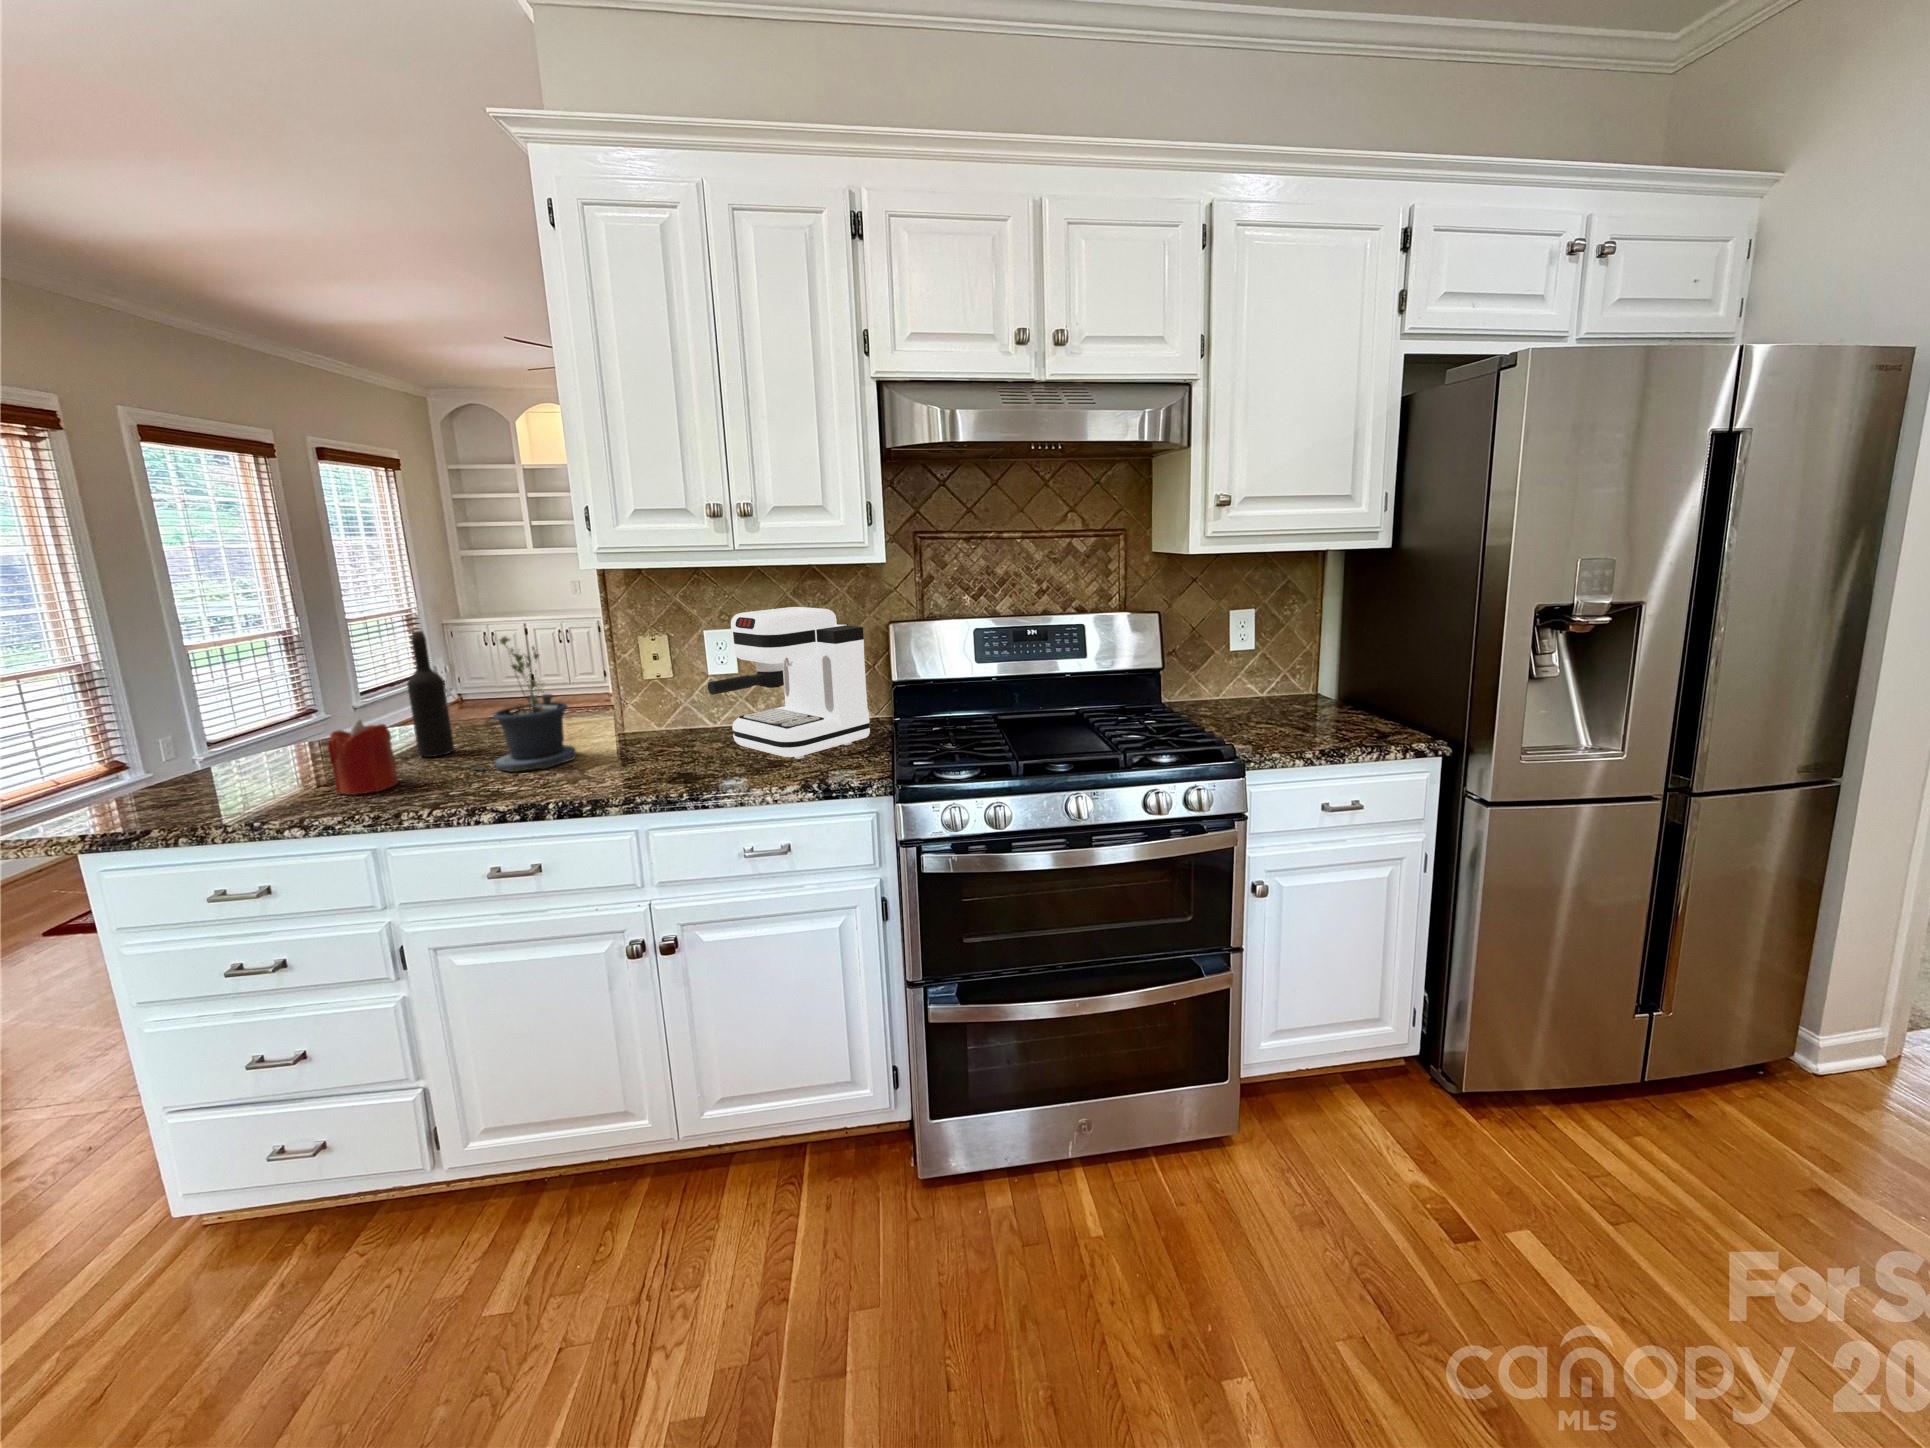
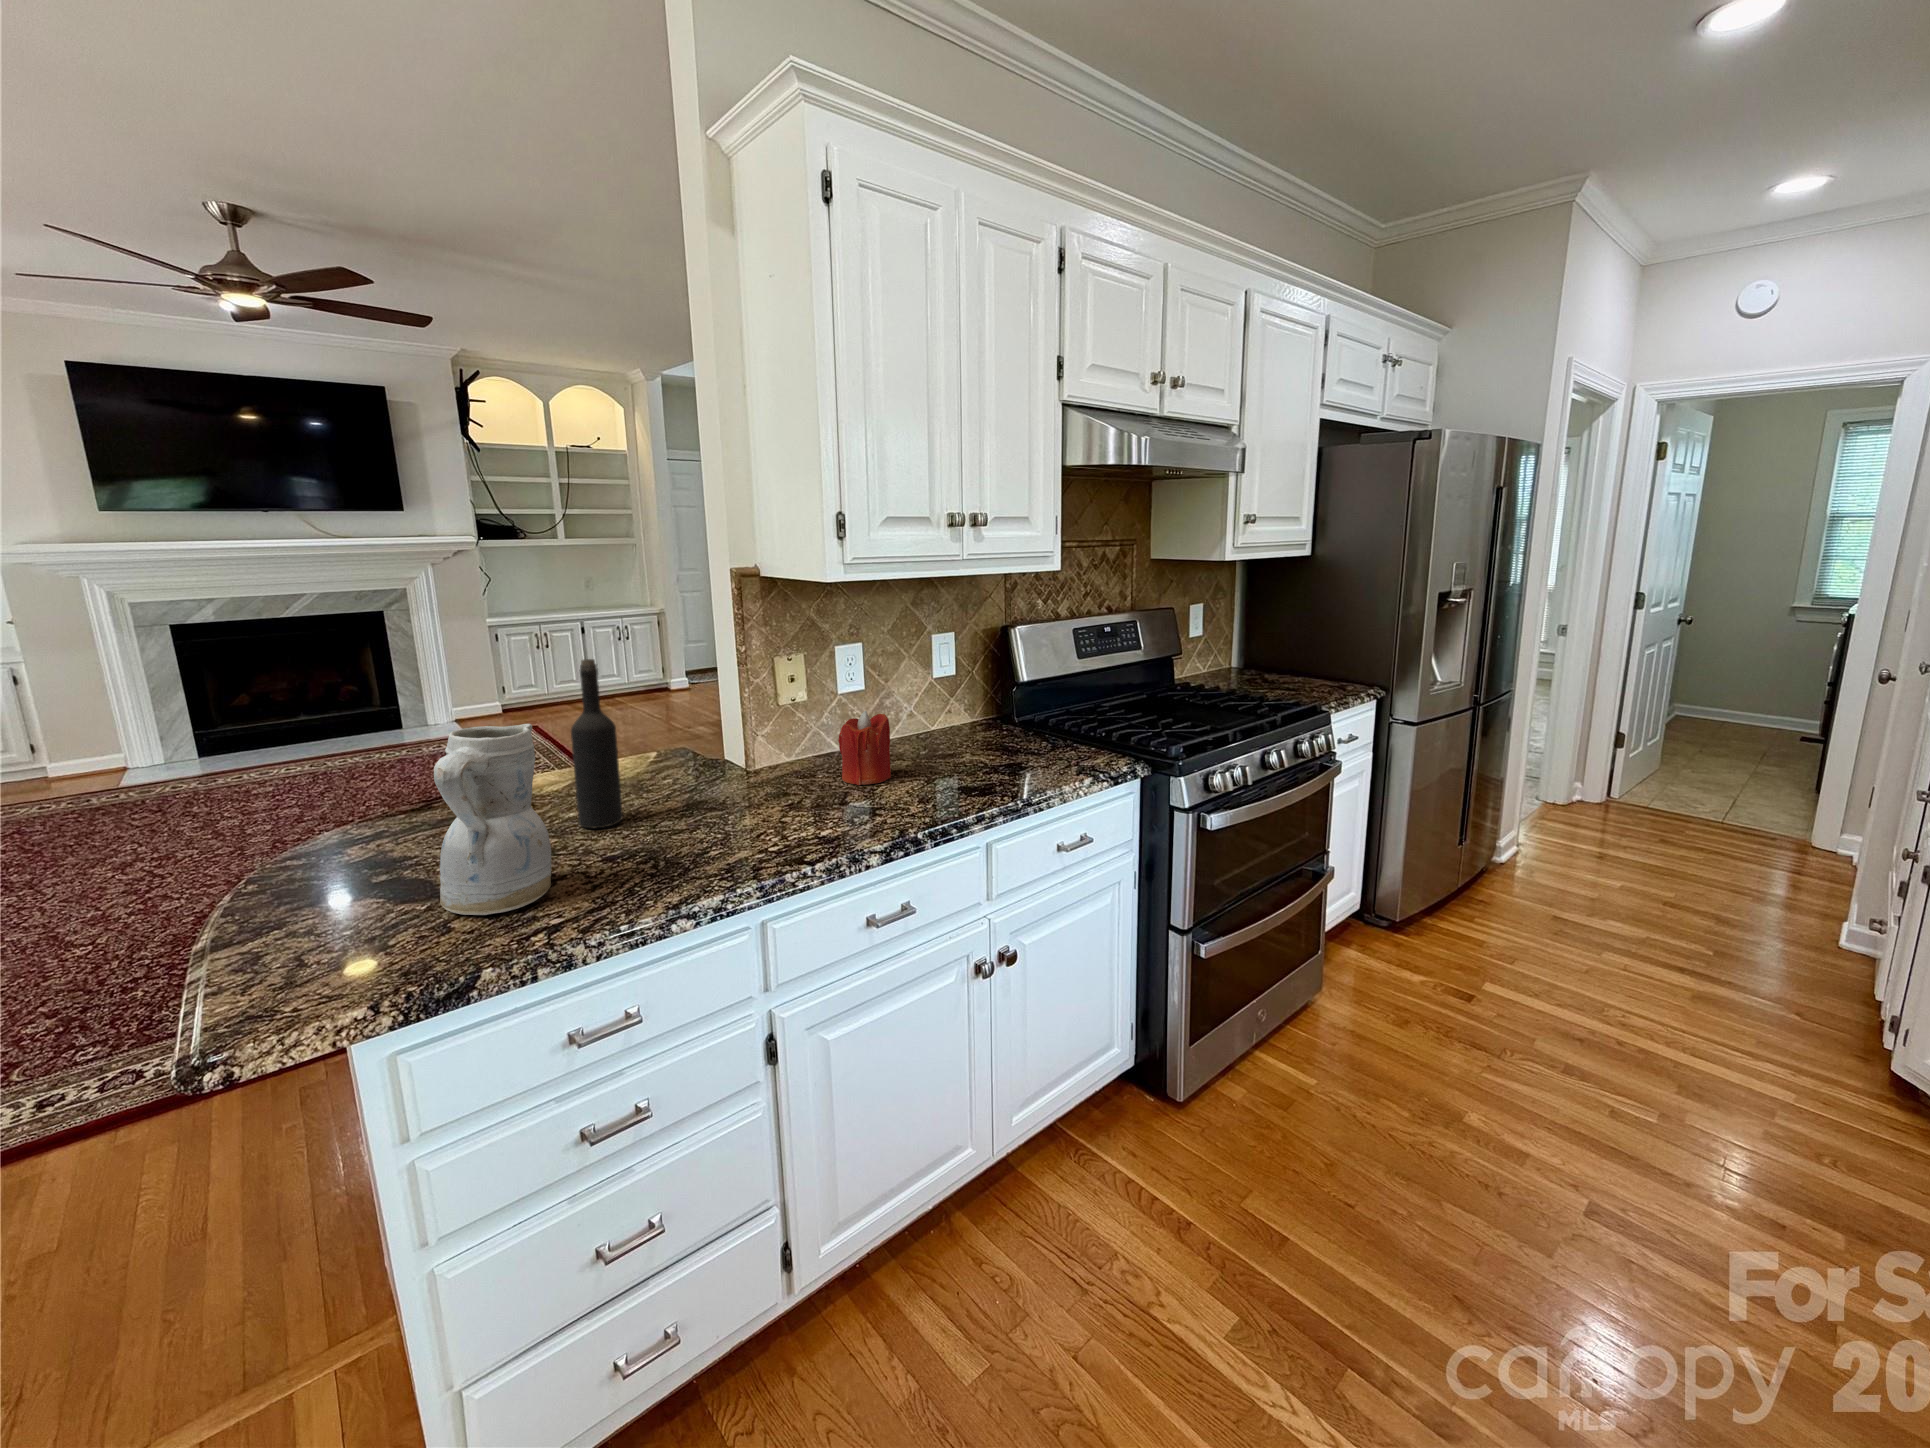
coffee maker: present [708,607,870,759] -> none [931,614,1040,760]
potted plant: present [472,637,576,772] -> none [717,656,810,826]
ceramic pitcher: none [181,672,308,798] -> present [434,724,551,915]
candle: present [328,720,398,795] -> present [838,711,891,785]

